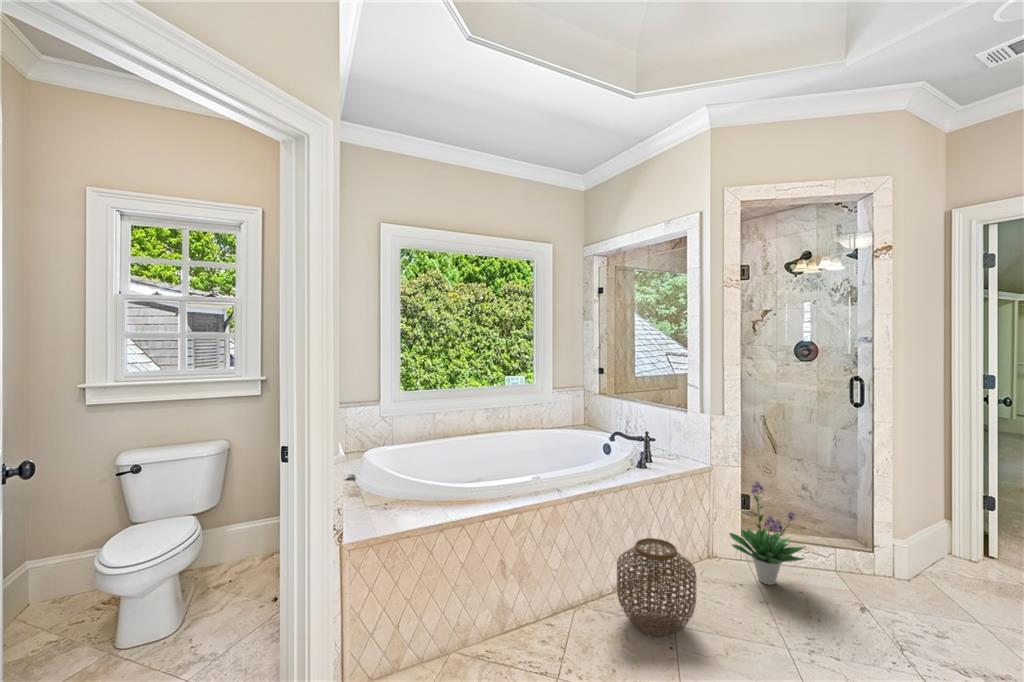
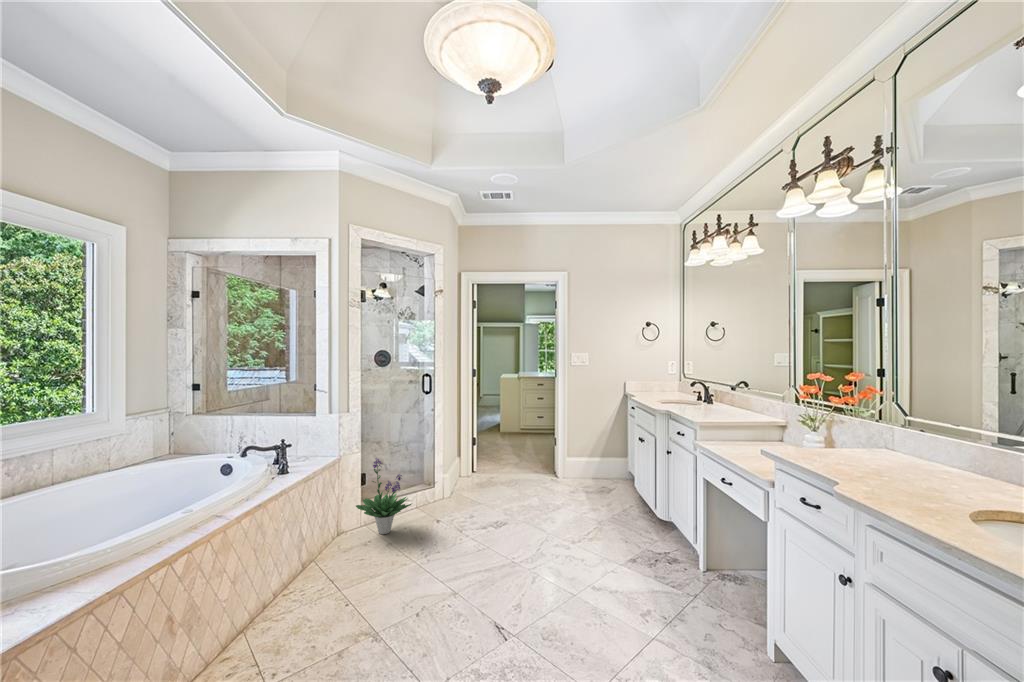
woven basket: present [617,538,696,637] -> none [291,524,365,612]

